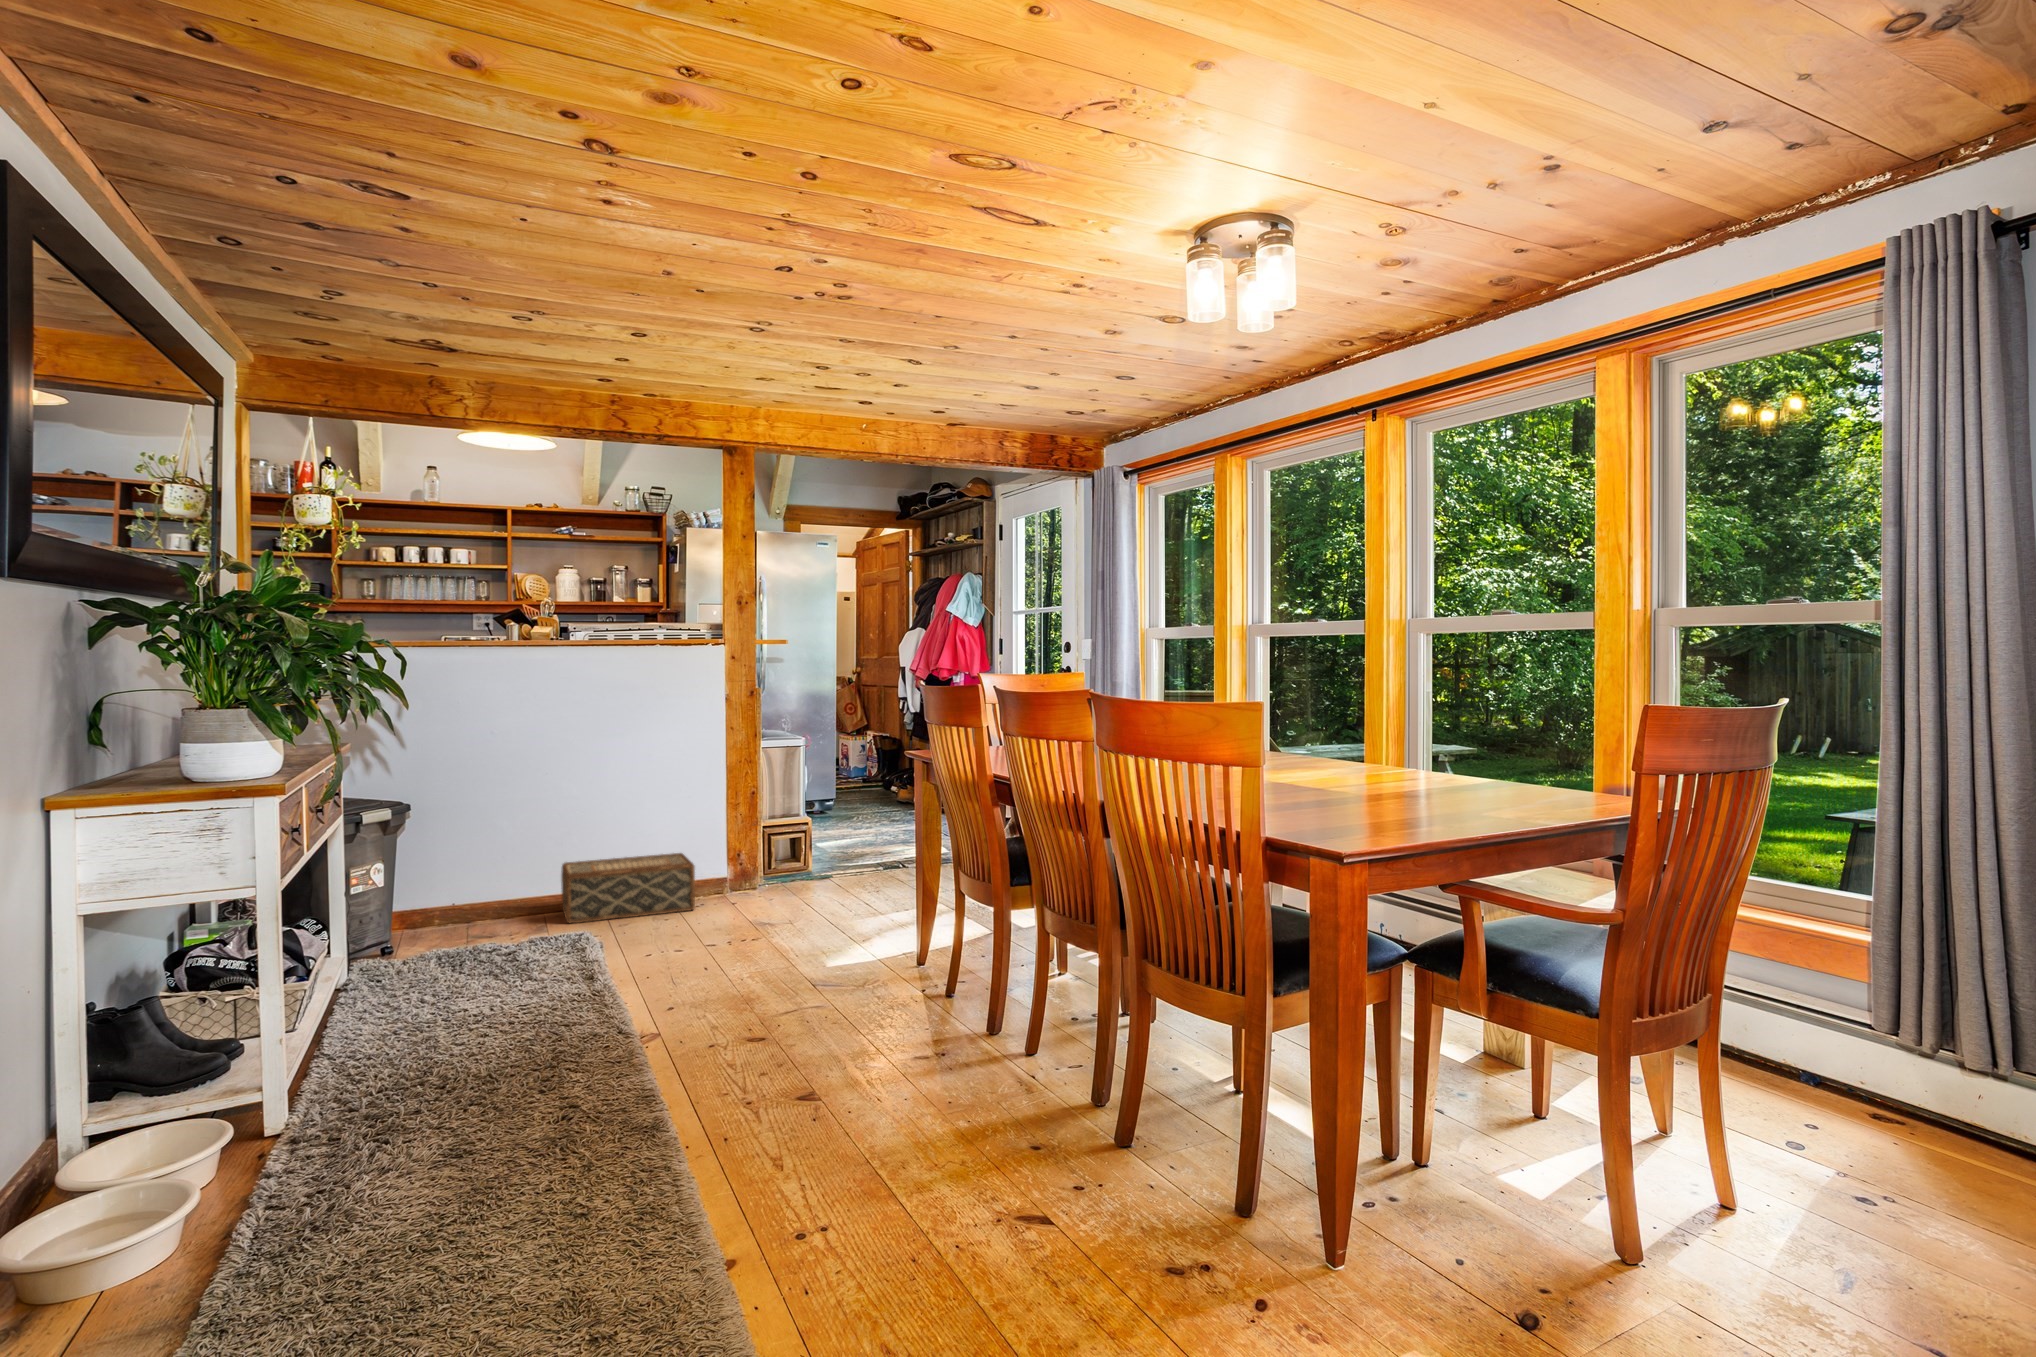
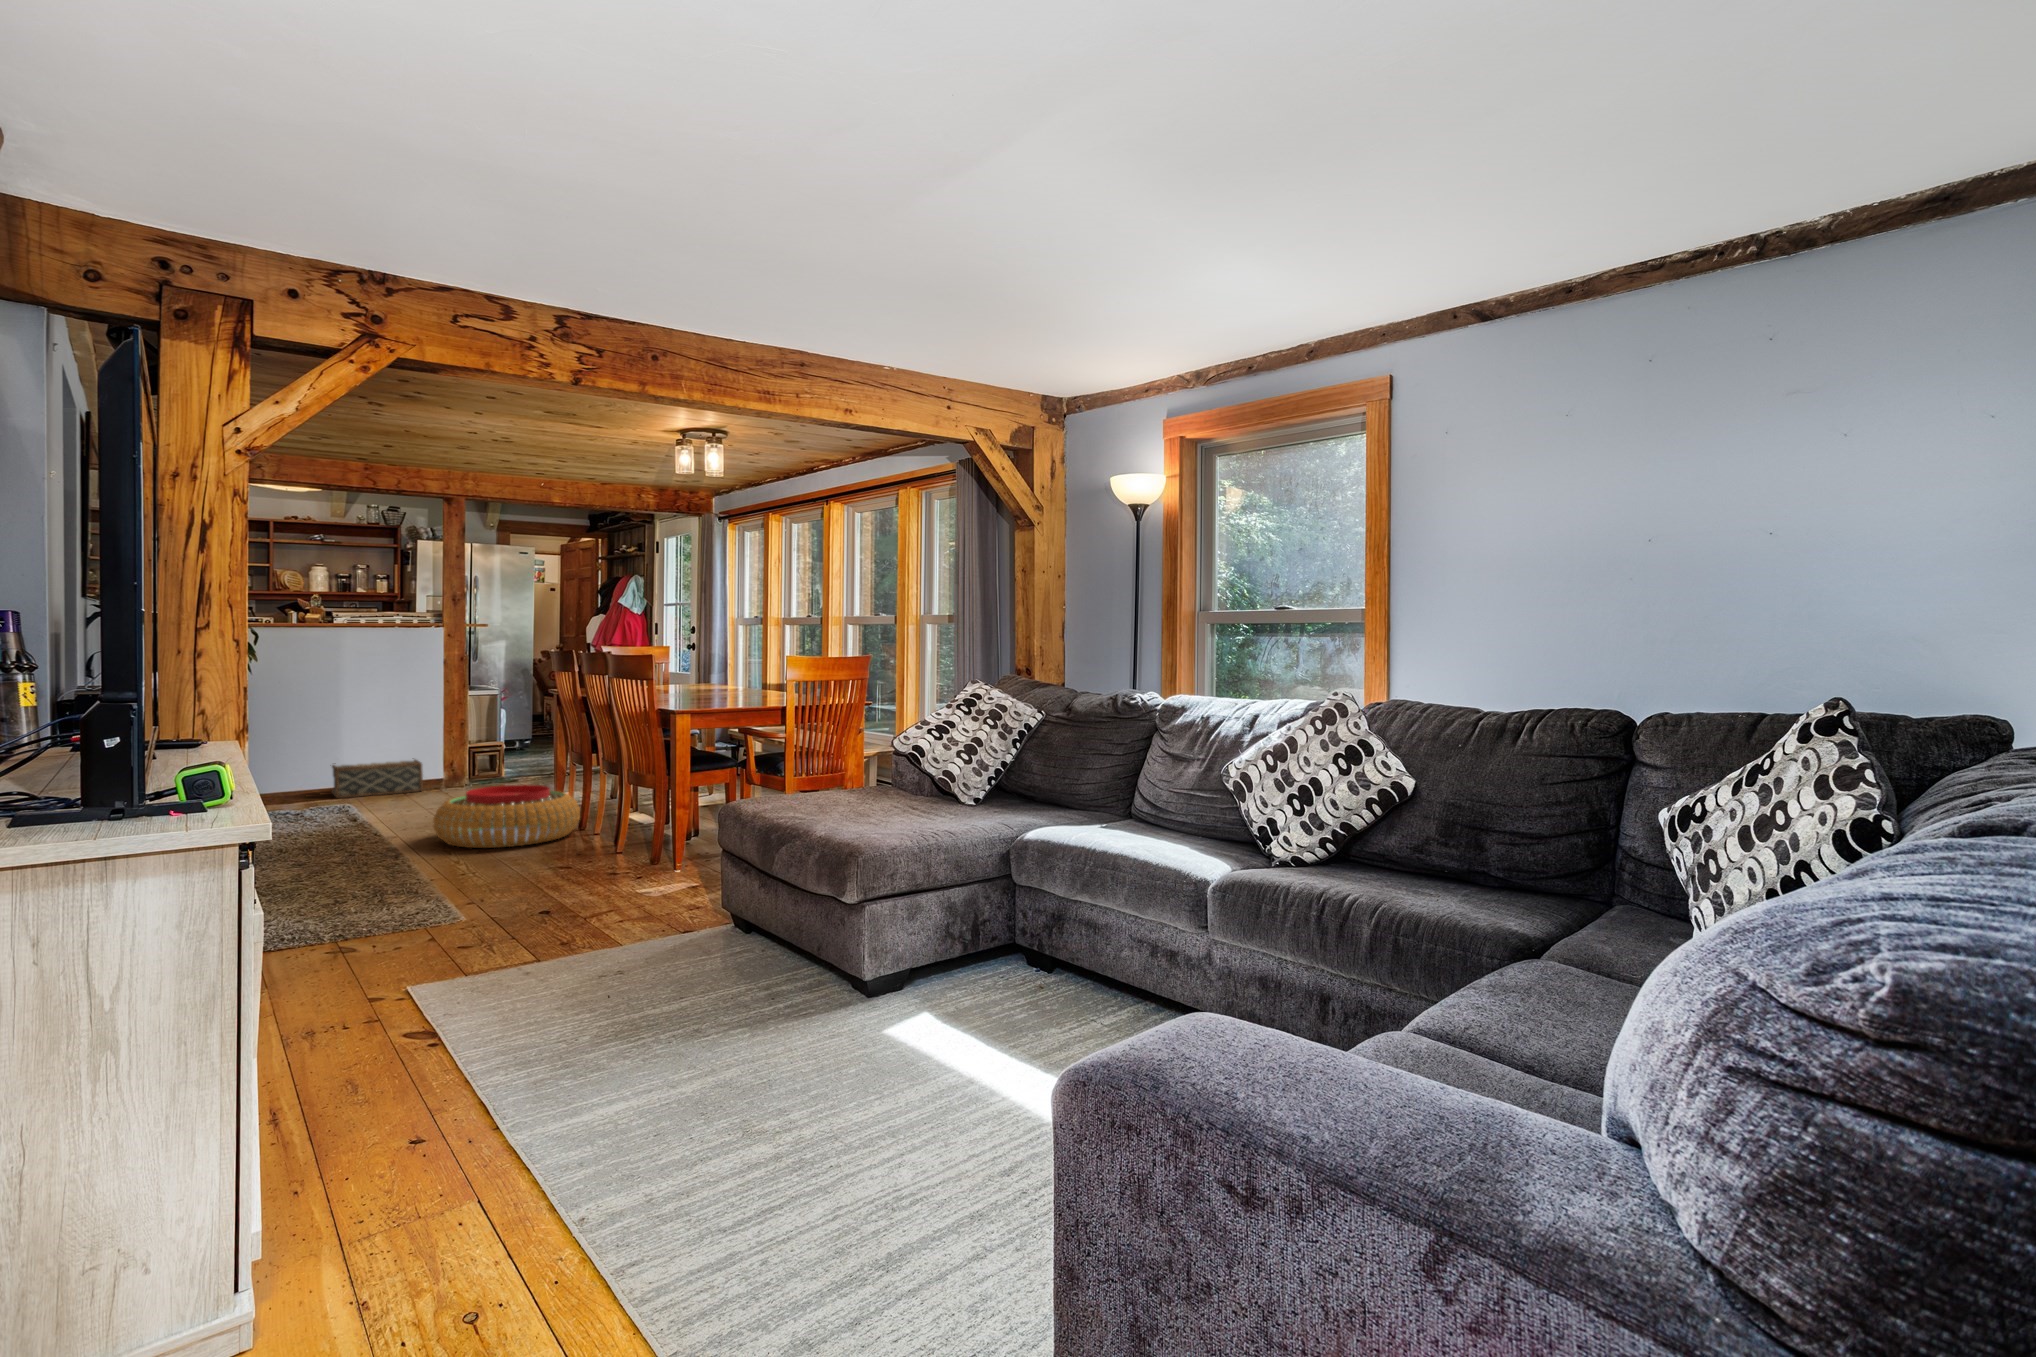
pouf: none [722,961,1009,1138] -> present [433,785,580,848]

